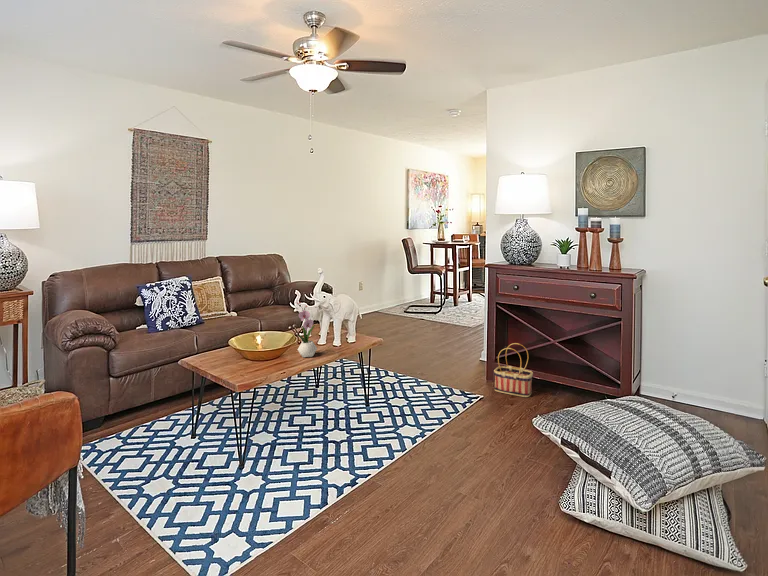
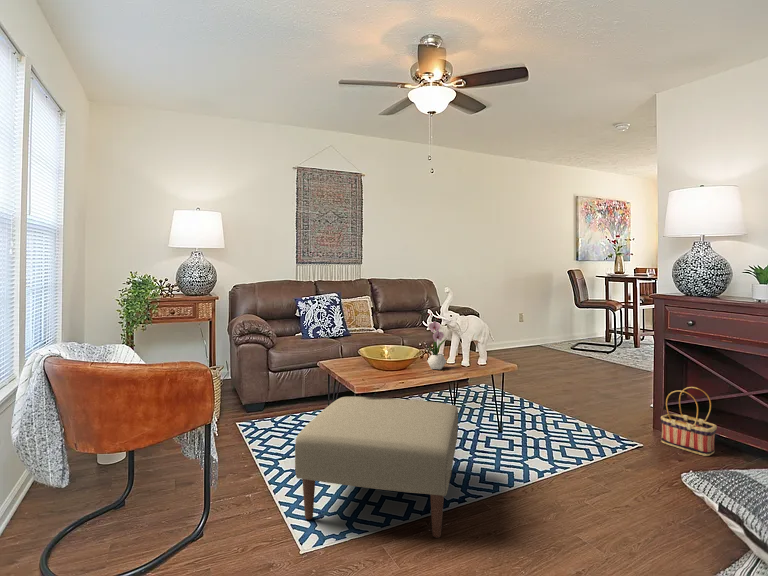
ottoman: none [179,394,350,549] -> present [295,397,458,538]

